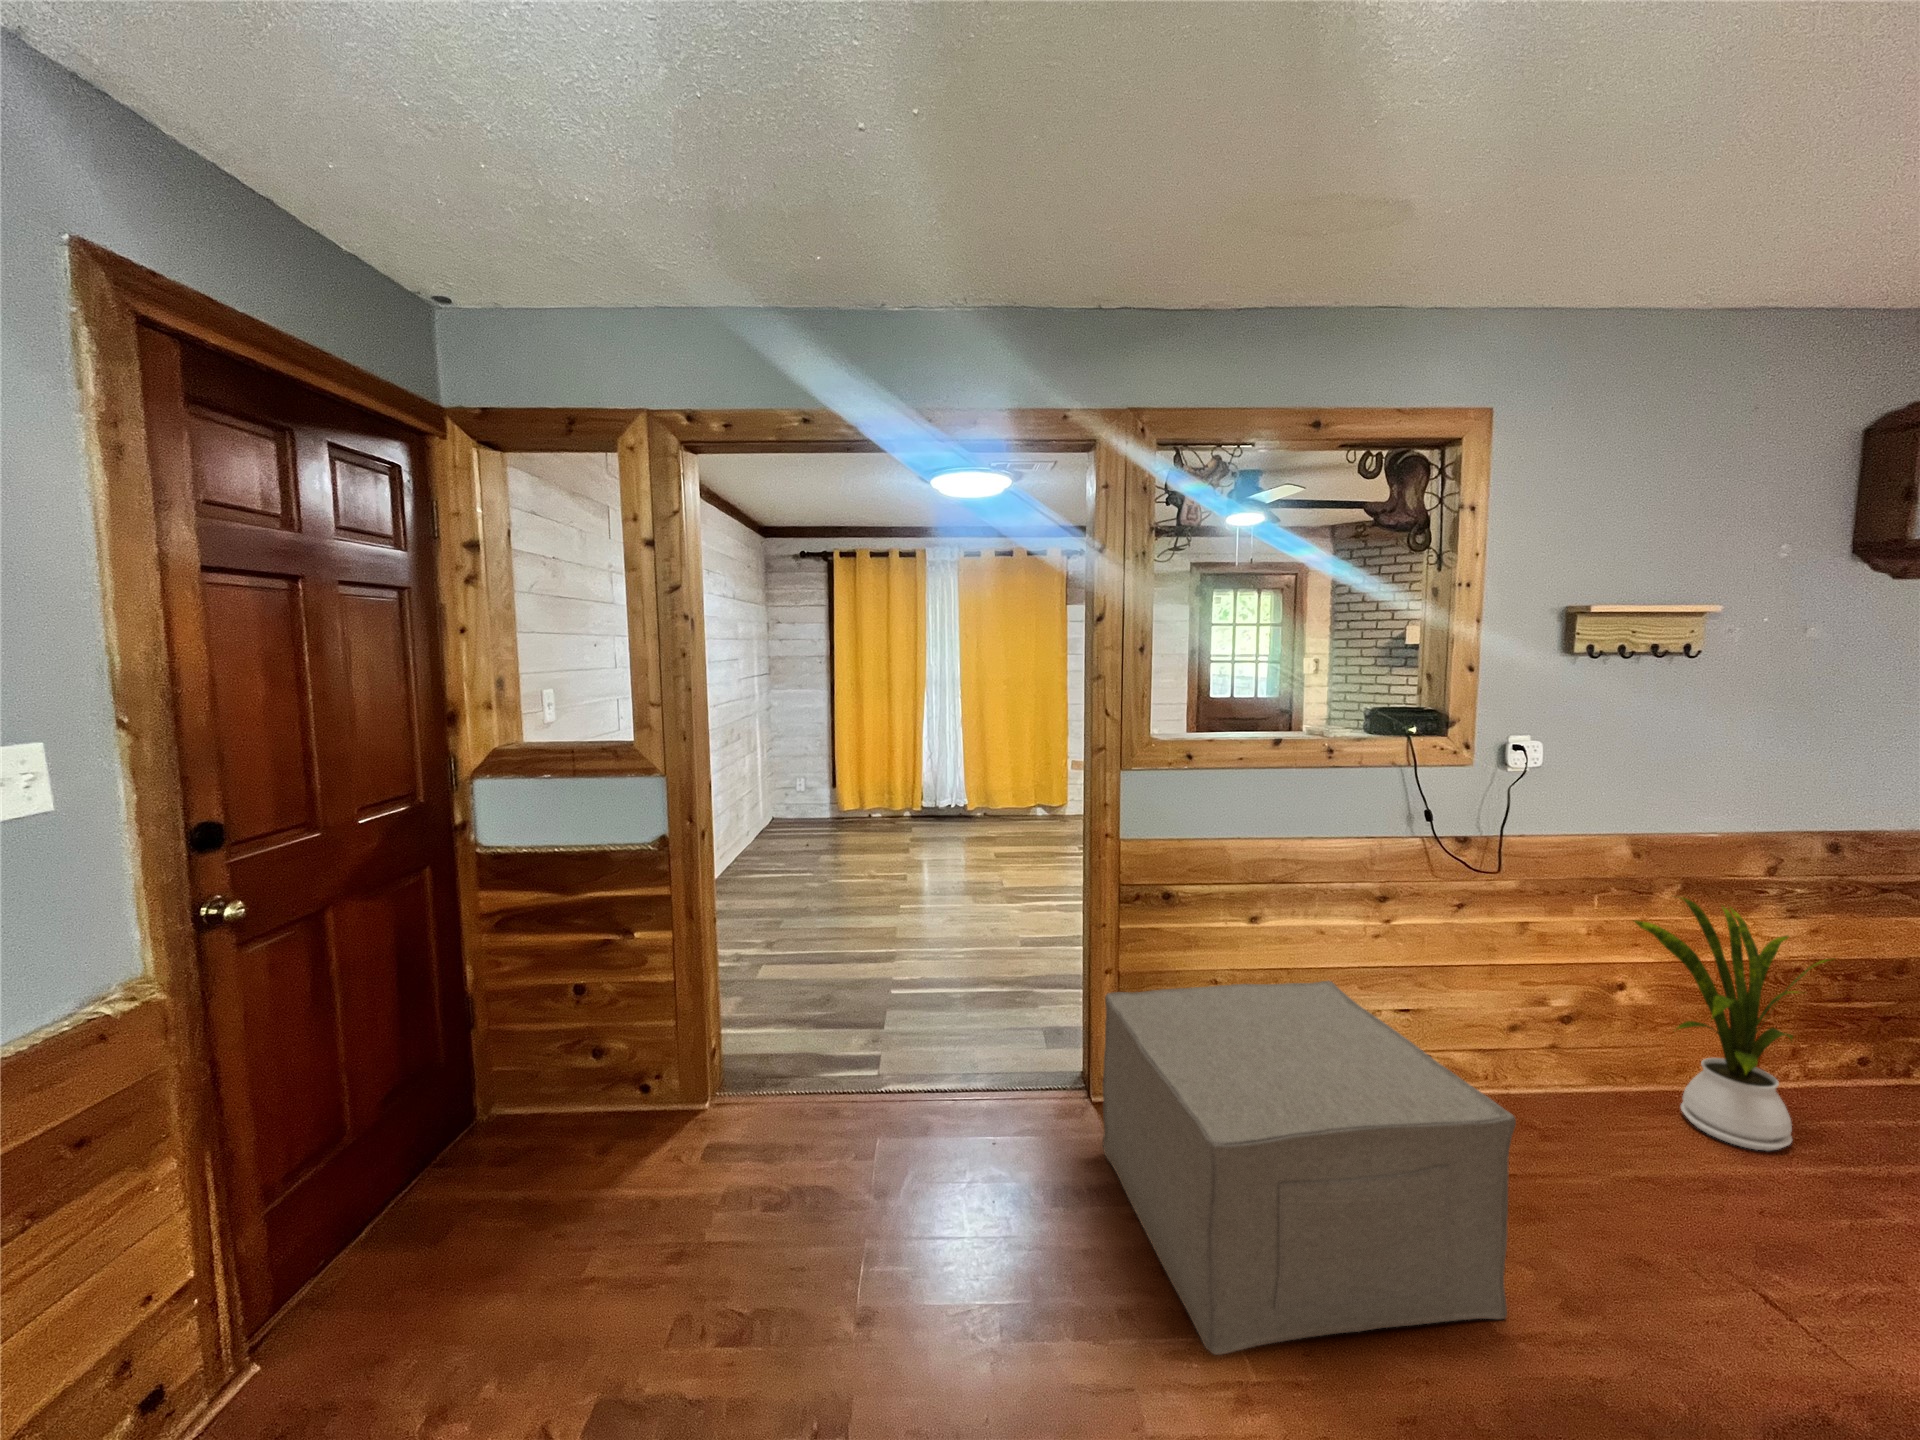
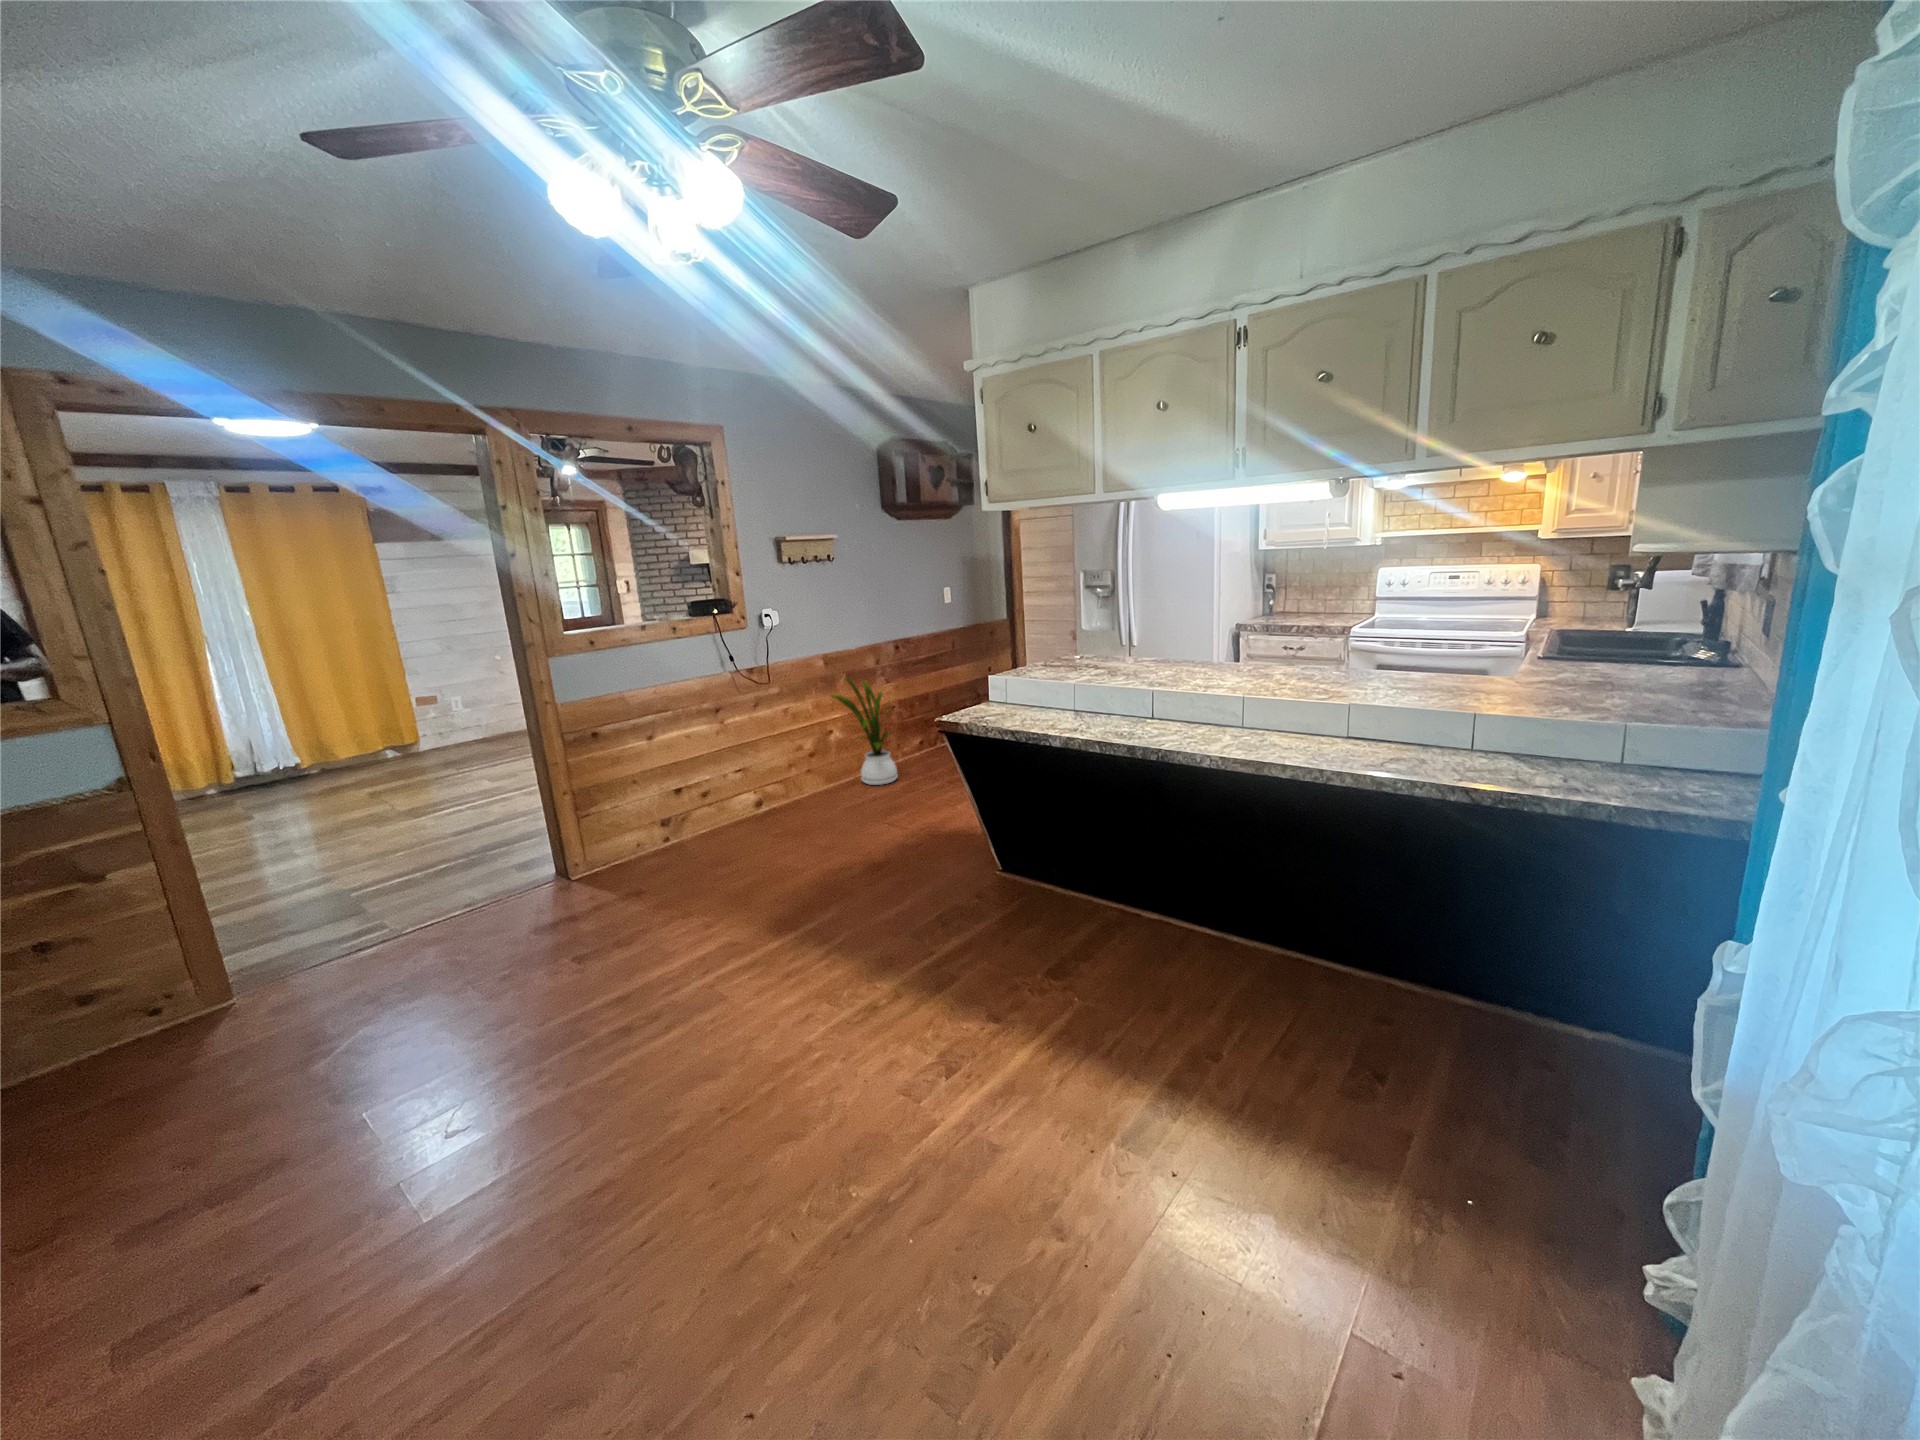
ottoman: present [1103,981,1516,1355] -> none [574,758,806,925]

